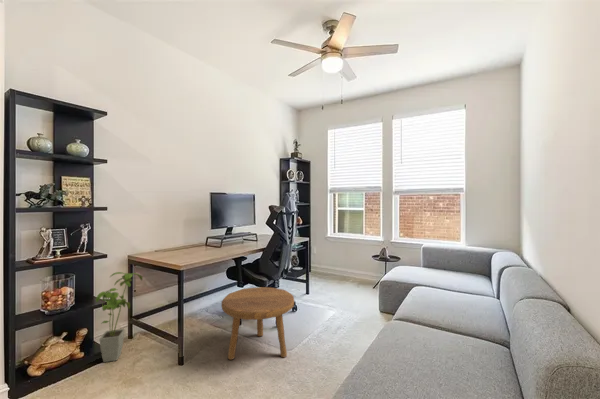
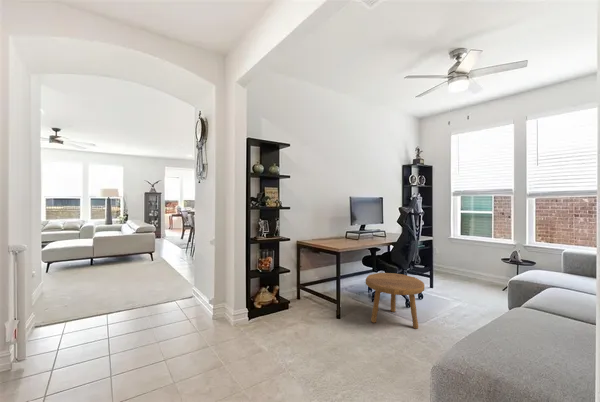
house plant: present [96,272,142,362] -> none [283,251,309,310]

